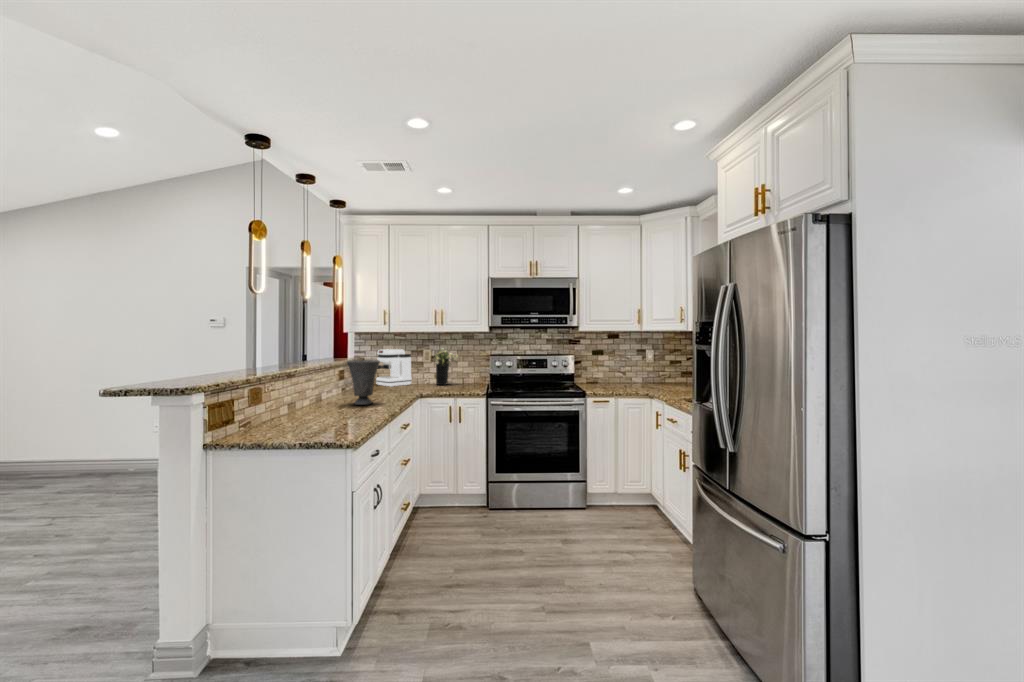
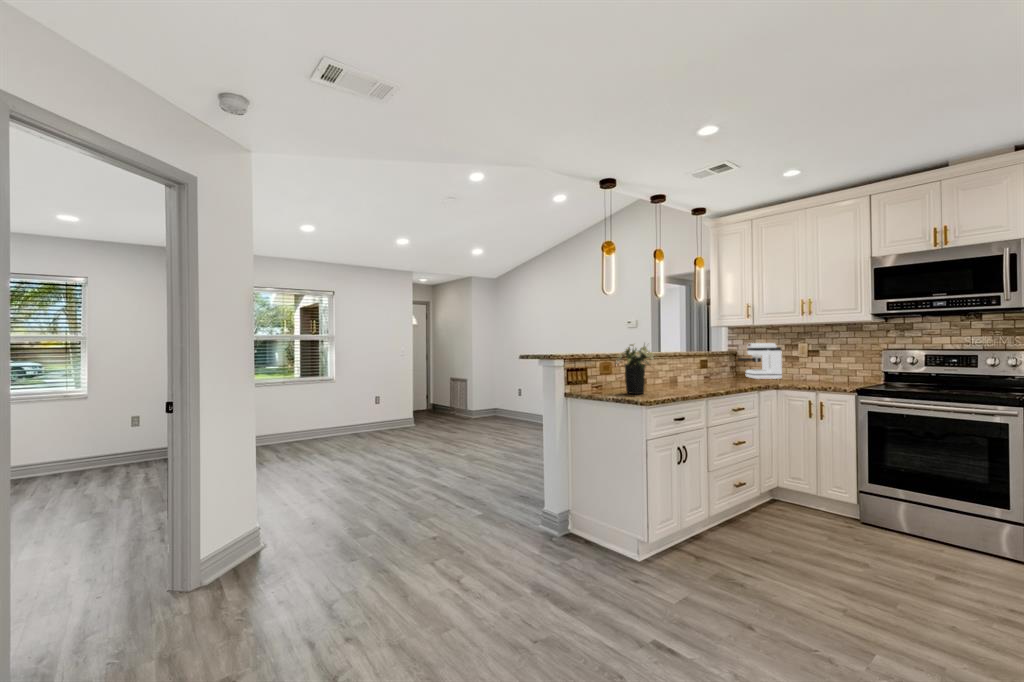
flower arrangement: present [434,349,458,385] -> present [615,344,653,394]
vase: present [347,360,380,405] -> none [690,348,720,387]

